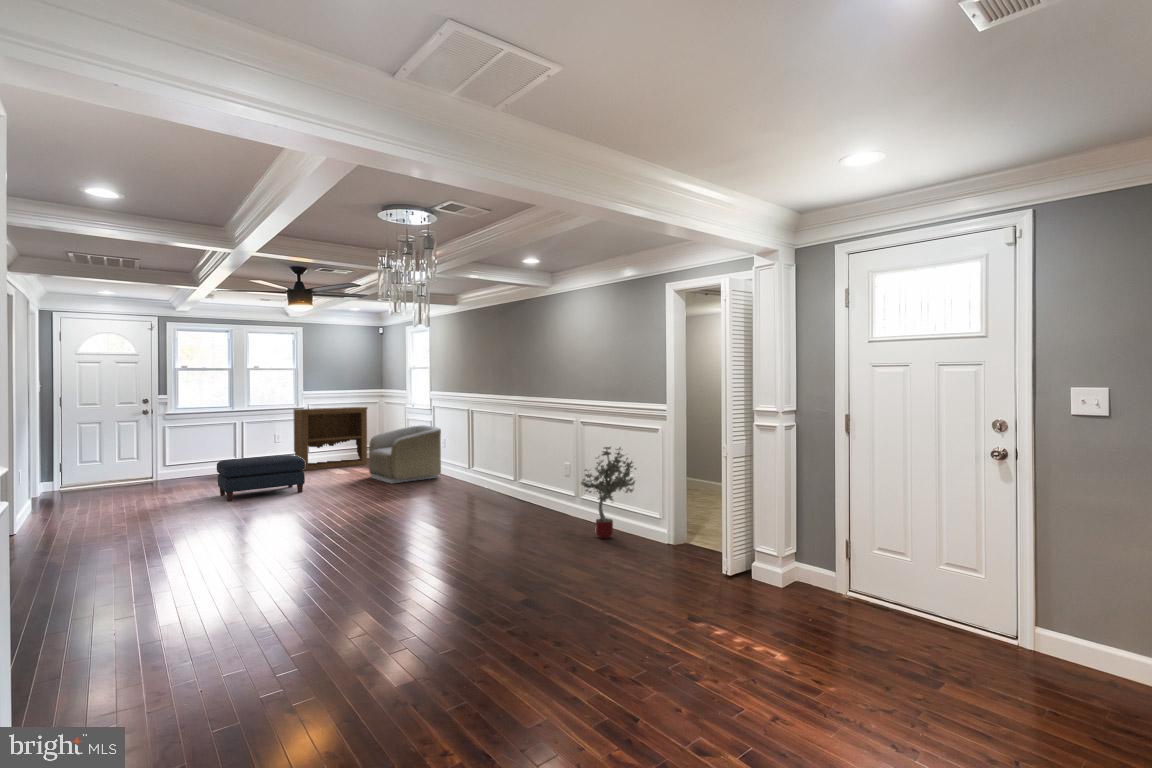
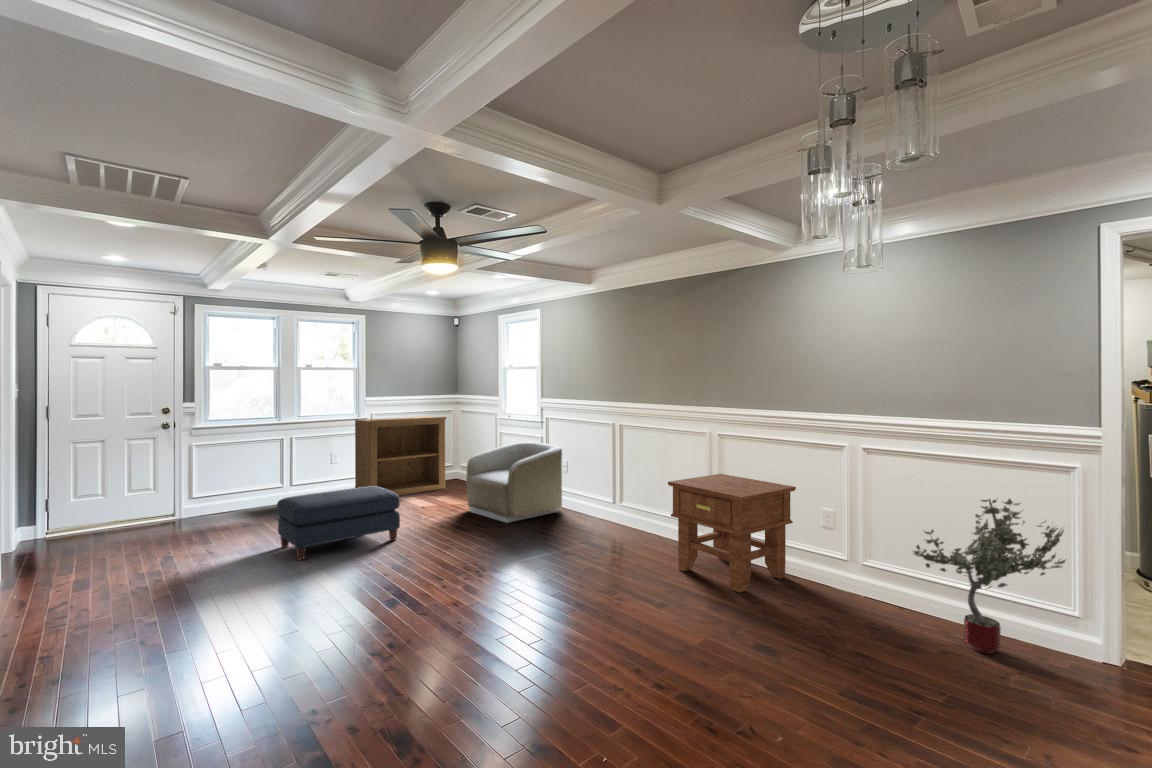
side table: none [471,443,550,516] -> present [668,474,796,593]

